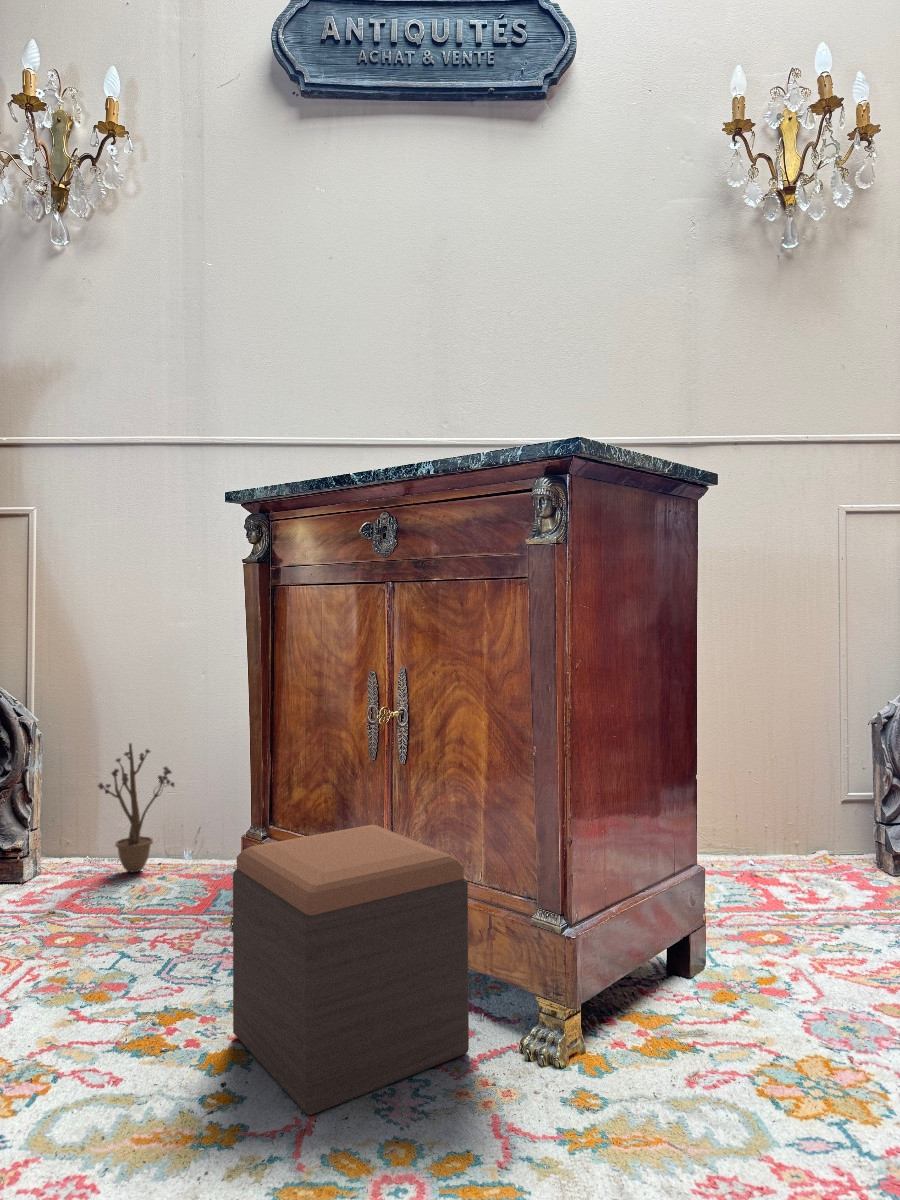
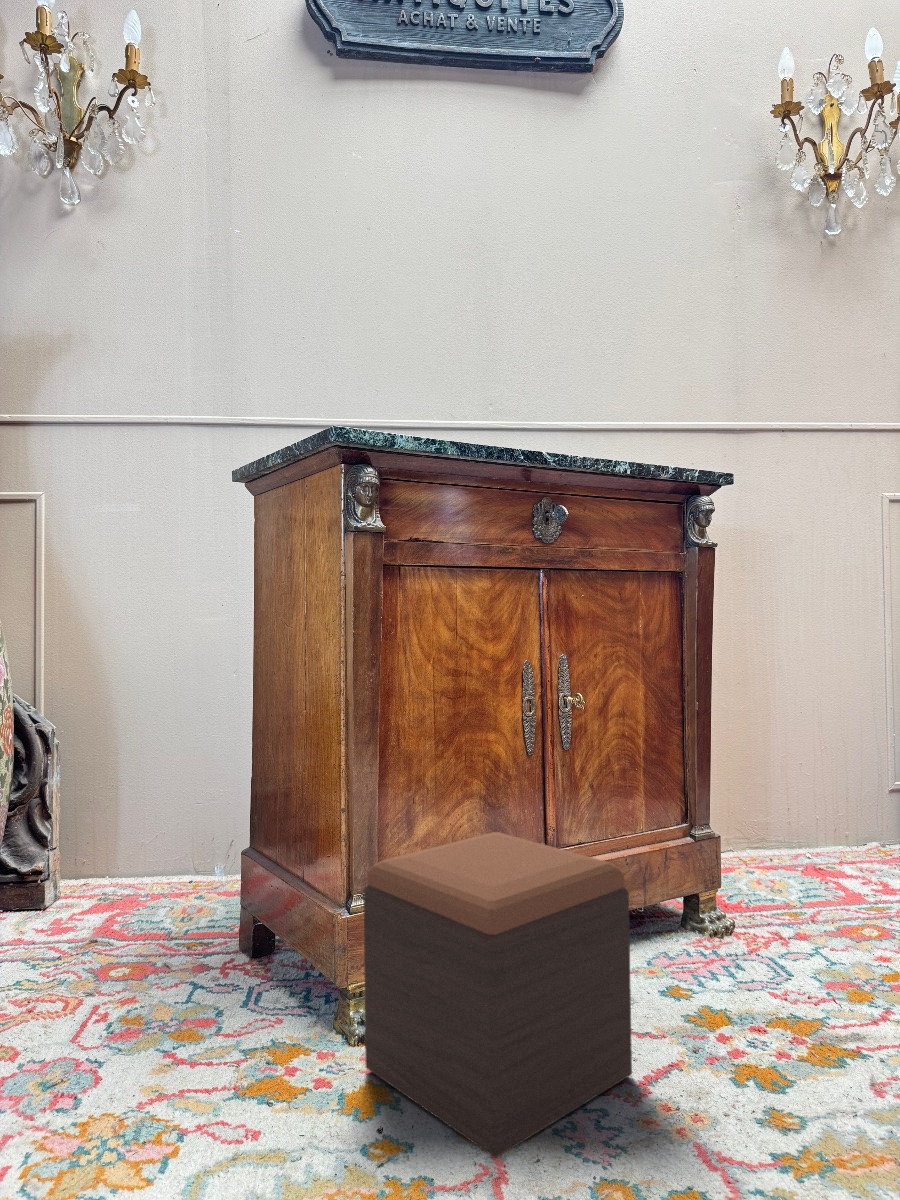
decorative plant: present [85,743,174,872] -> none [105,751,208,893]

